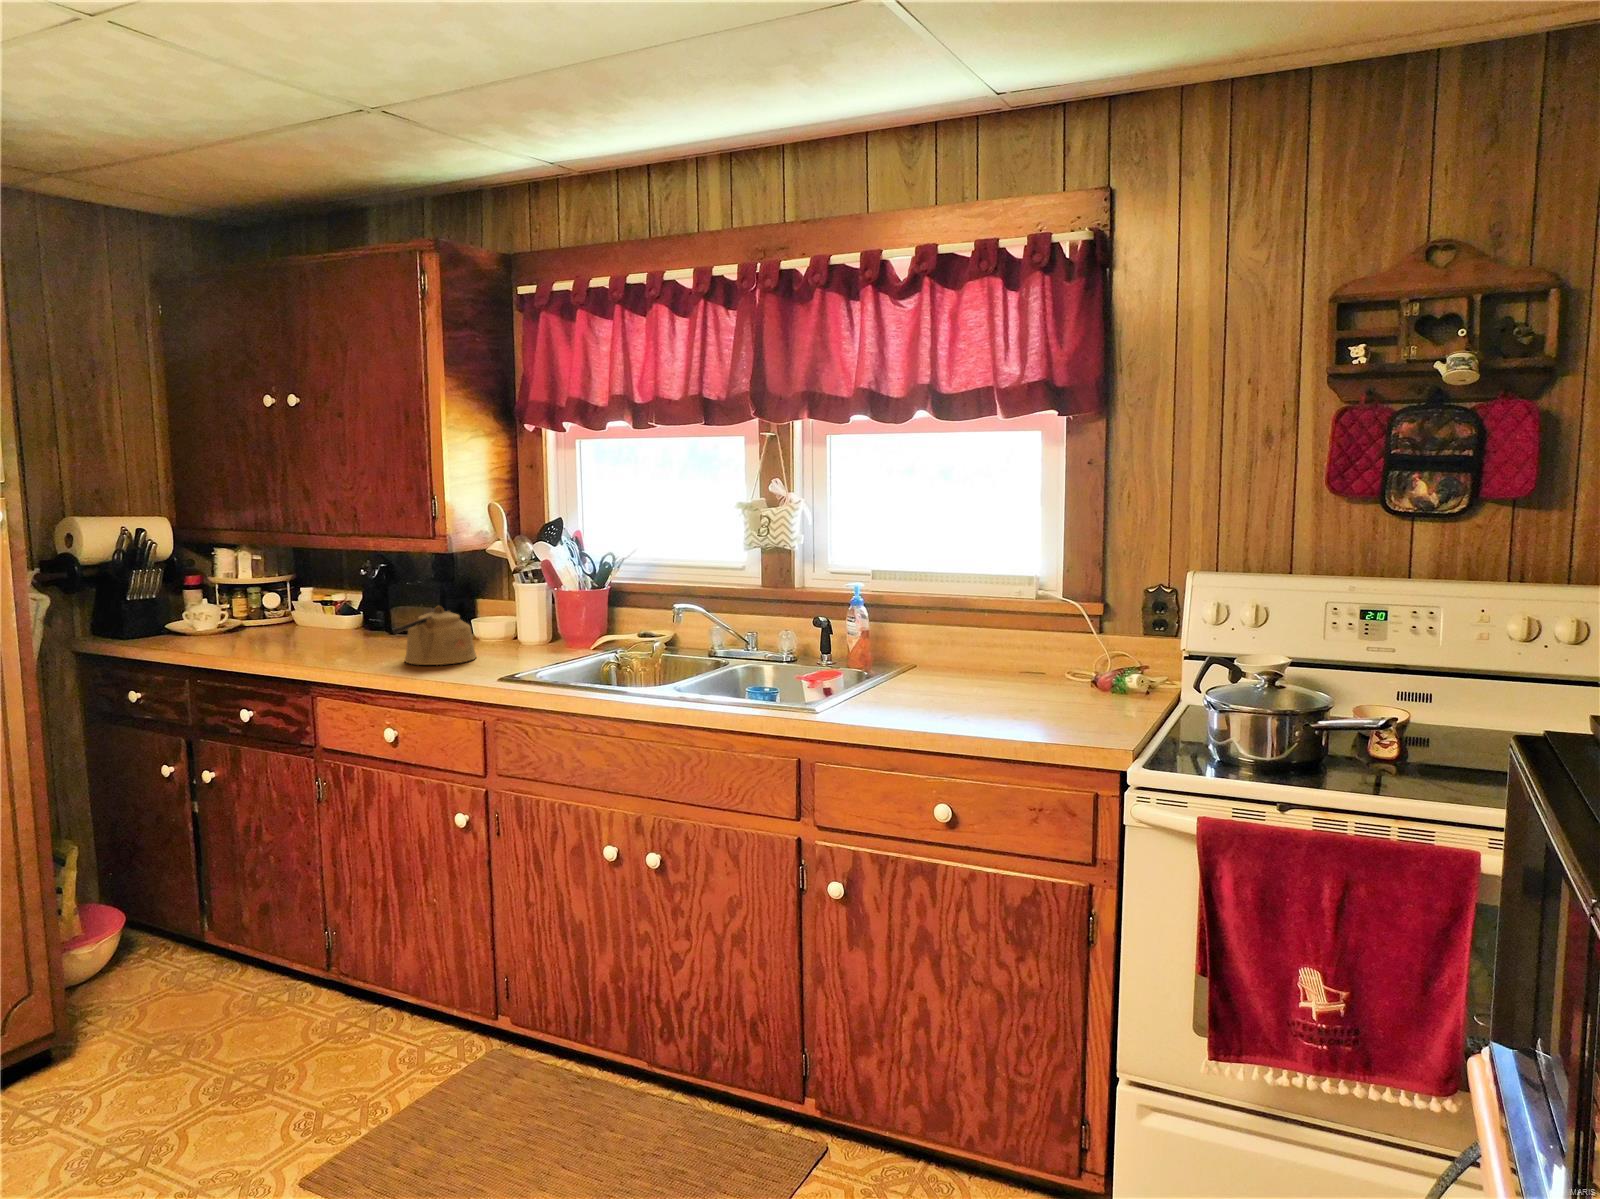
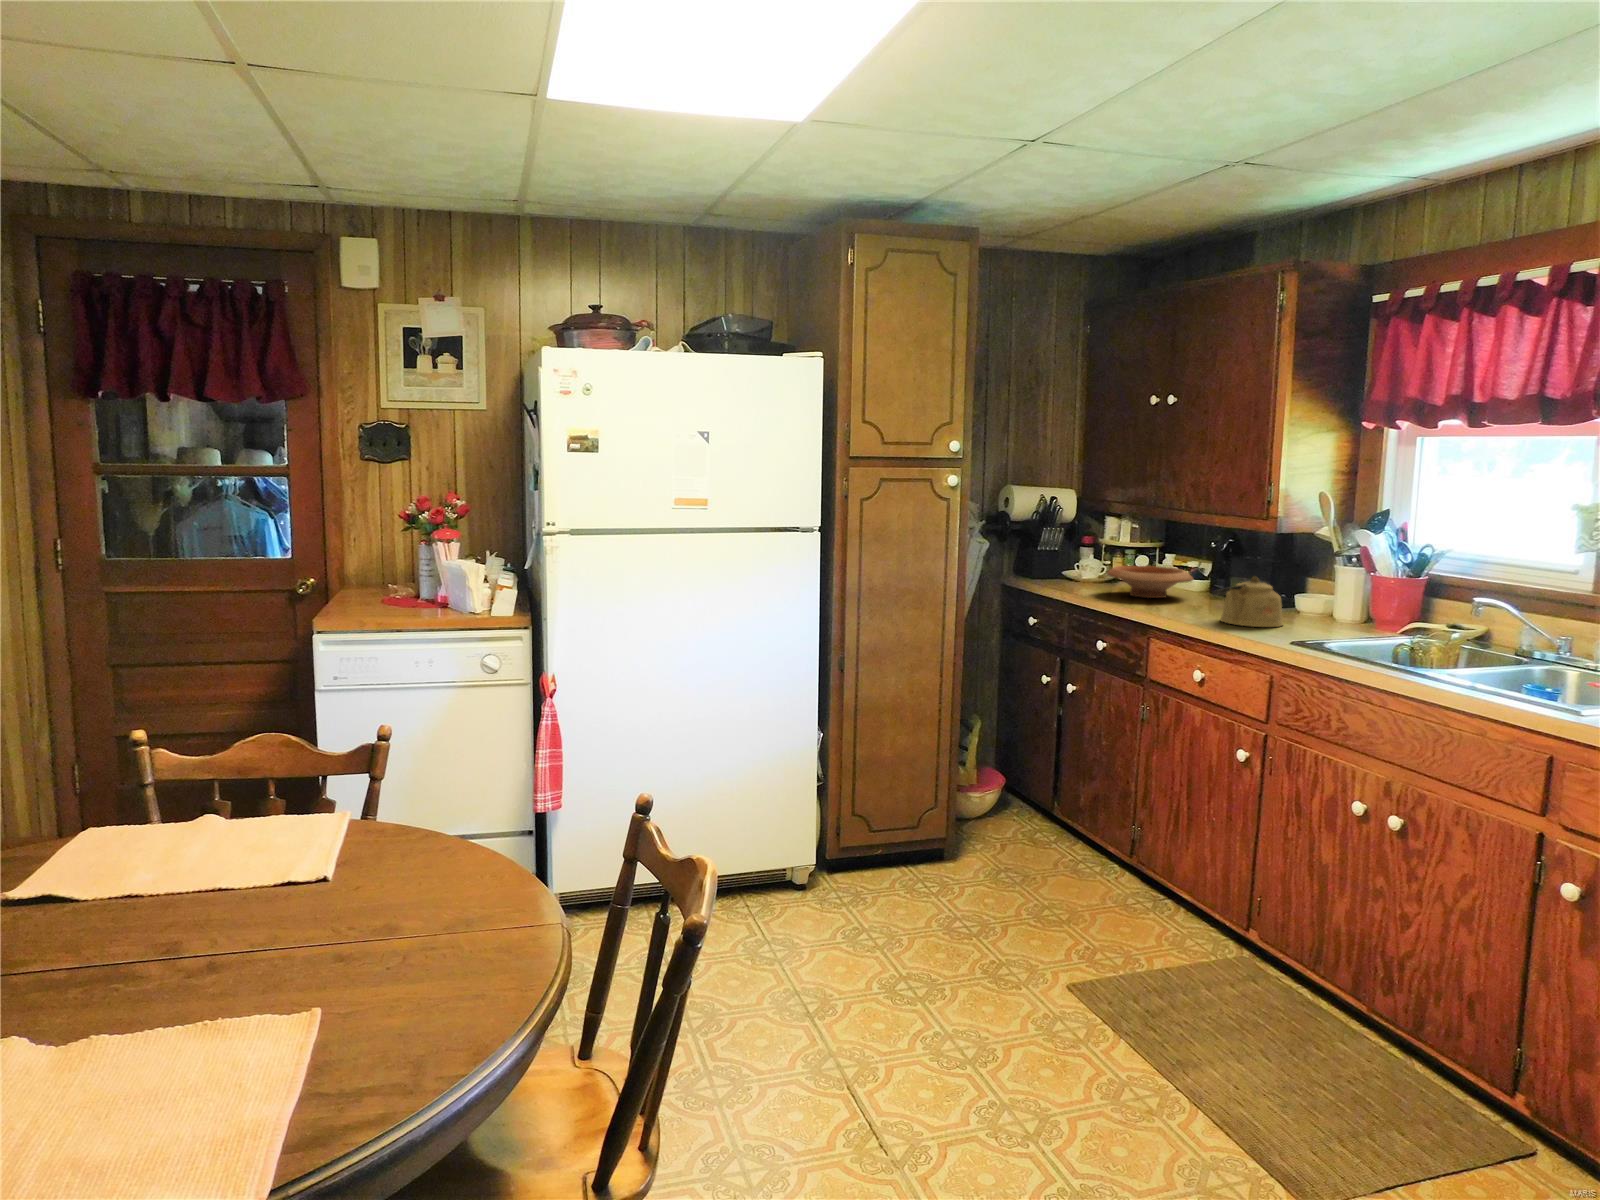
wooden bowl: none [240,604,353,645] -> present [1107,566,1193,598]

